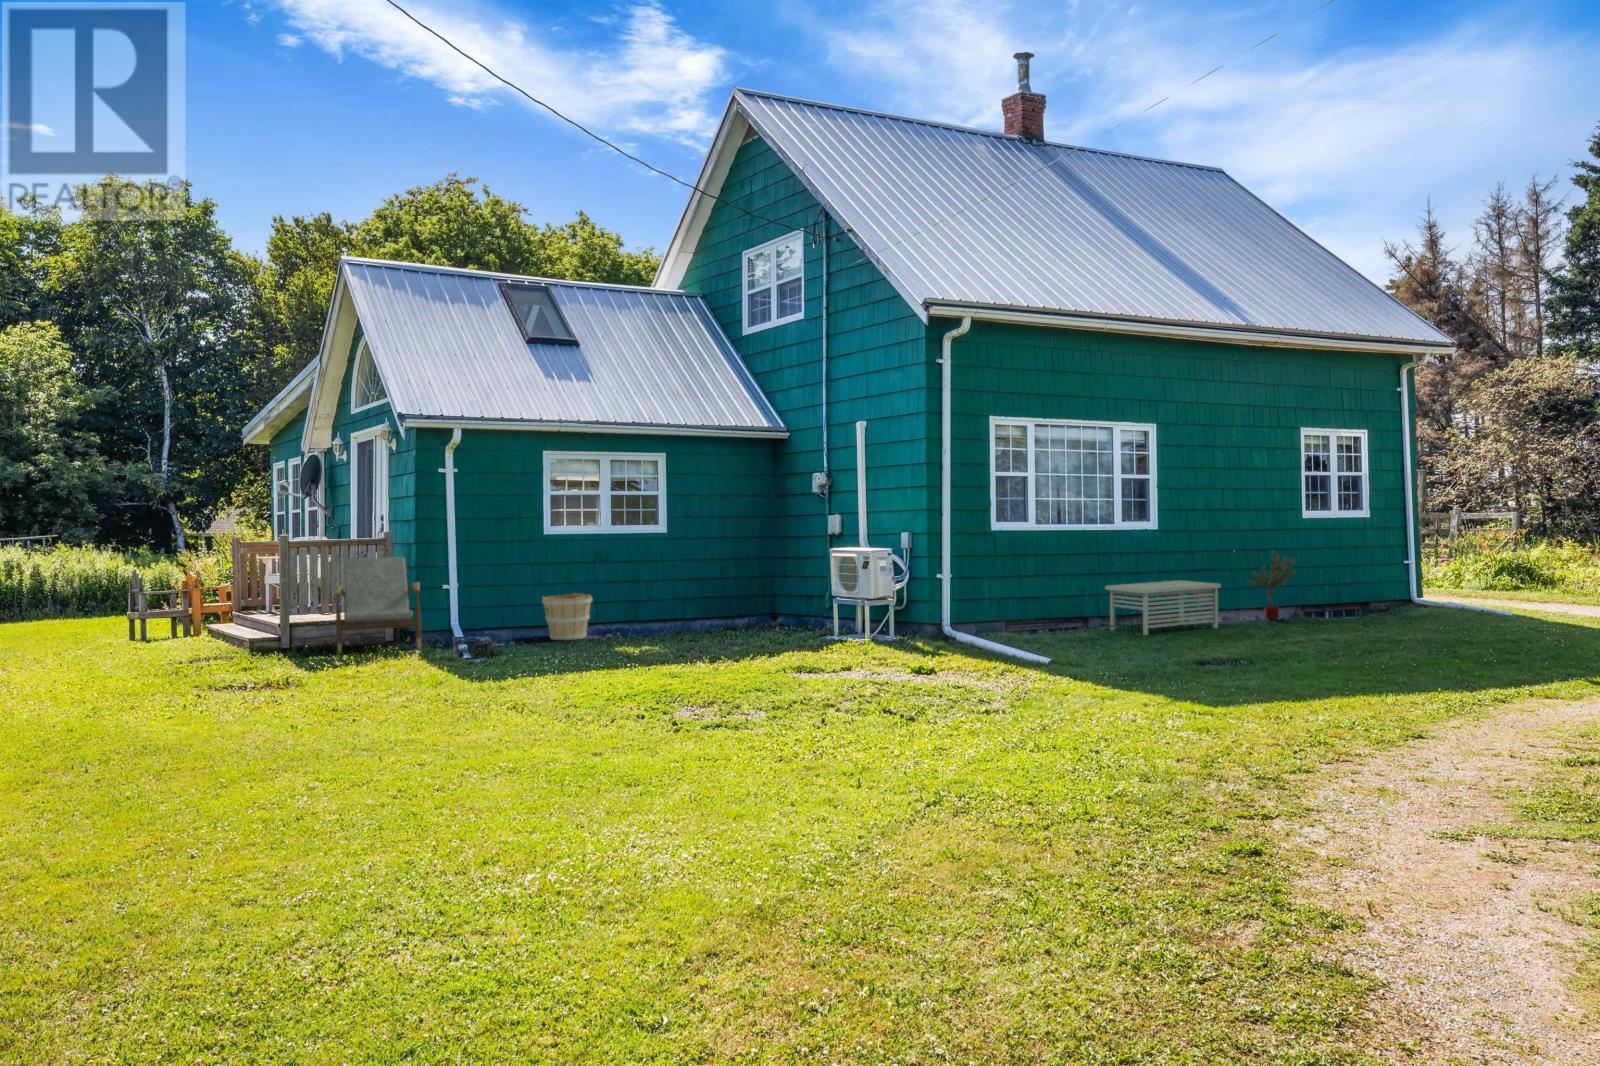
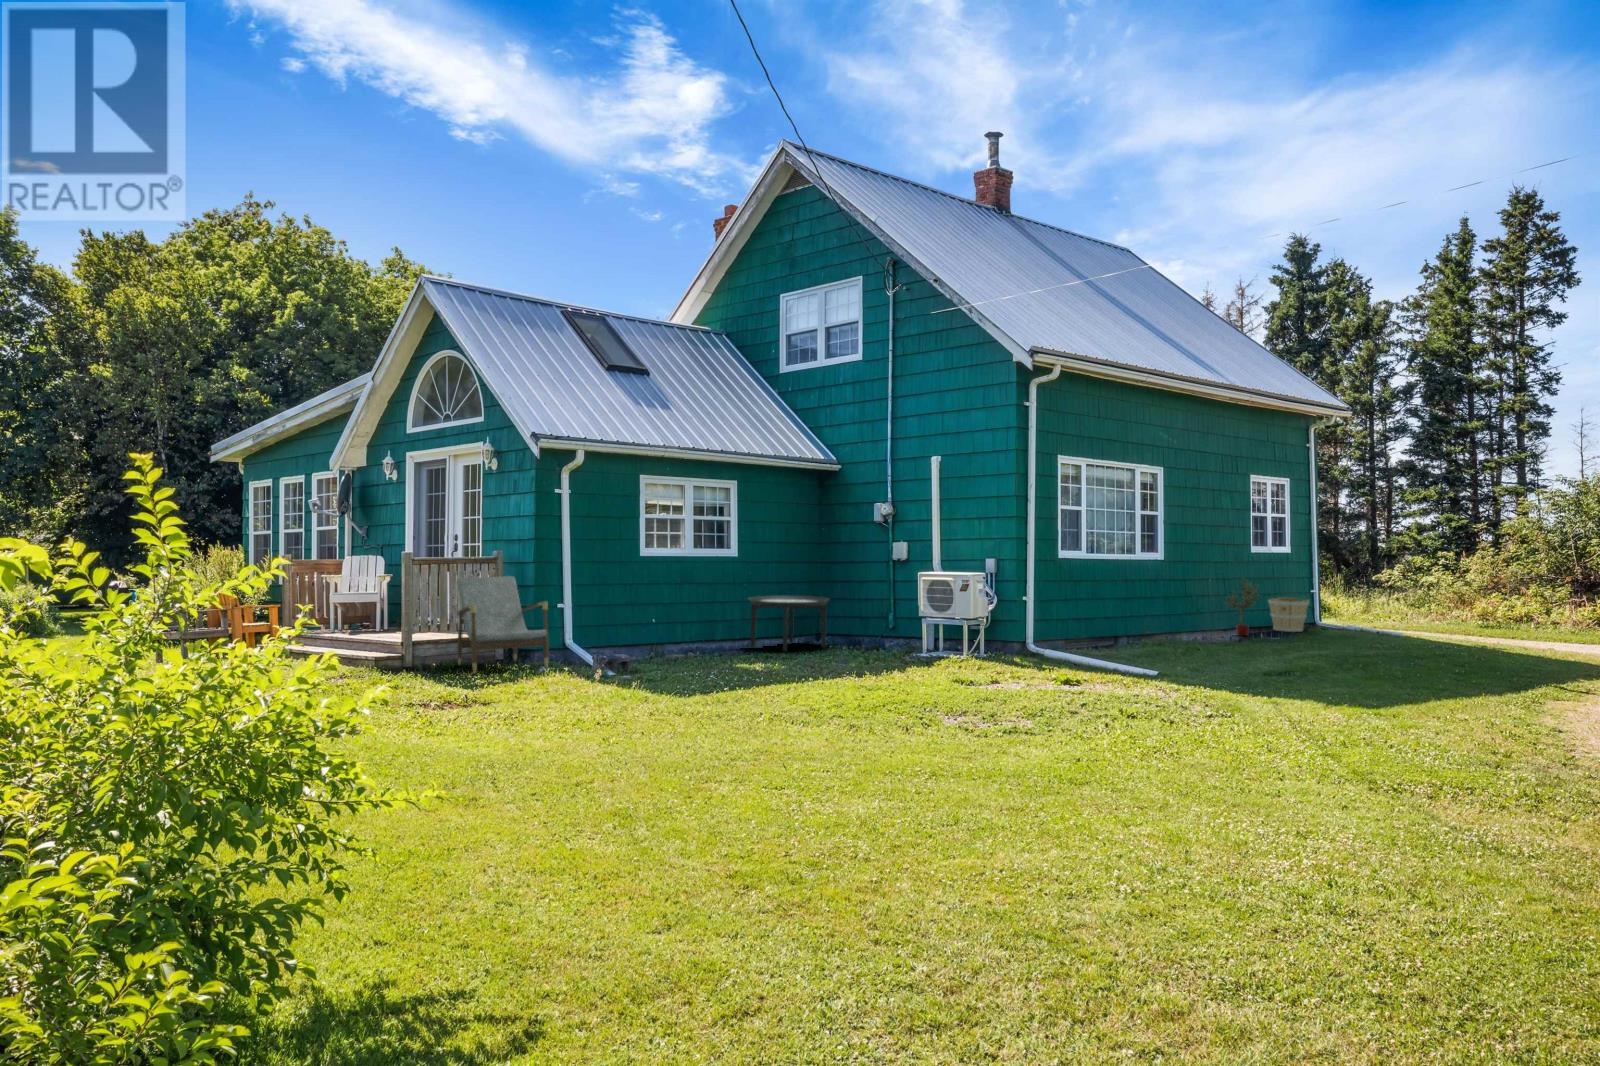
round table: none [667,575,756,634] -> present [748,596,829,651]
storage bench: present [1105,580,1221,635] -> none [1134,602,1222,649]
wooden bucket: present [542,593,592,640] -> present [1268,597,1310,632]

